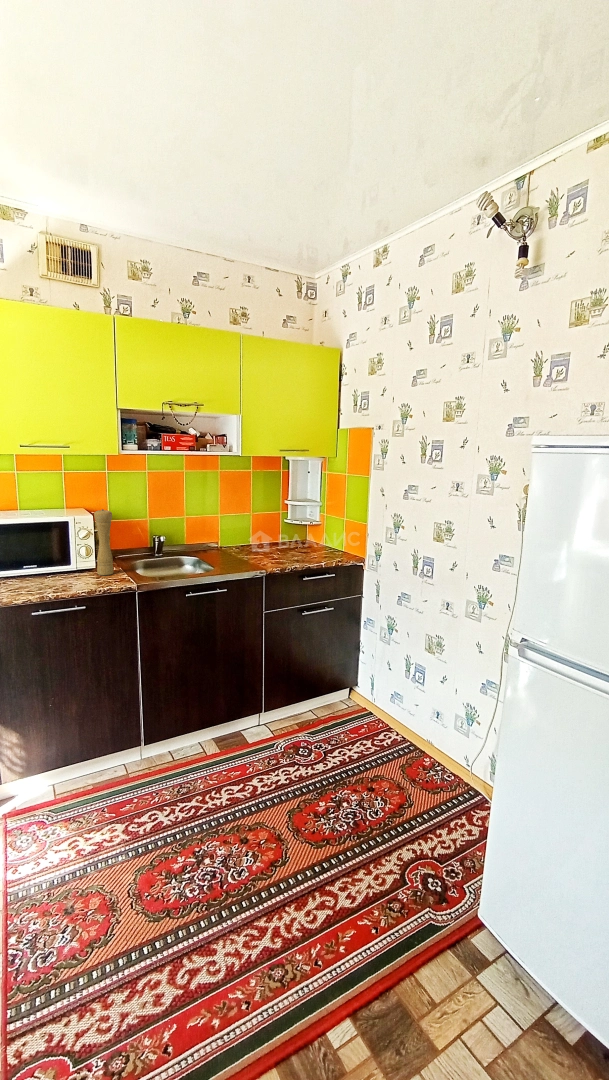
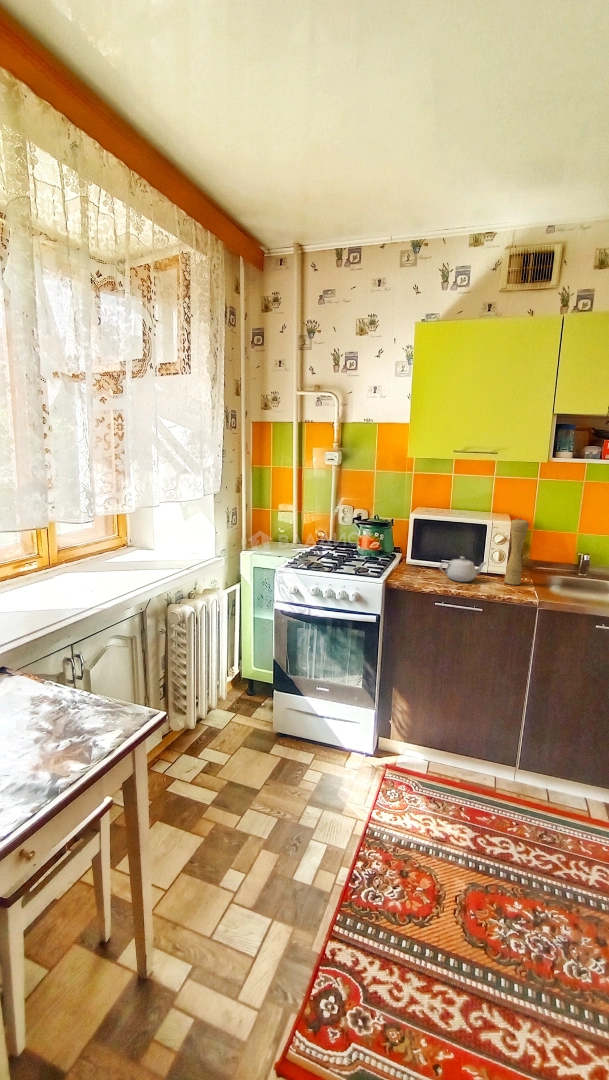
teapot: none [26,557,78,584] -> present [439,557,486,582]

